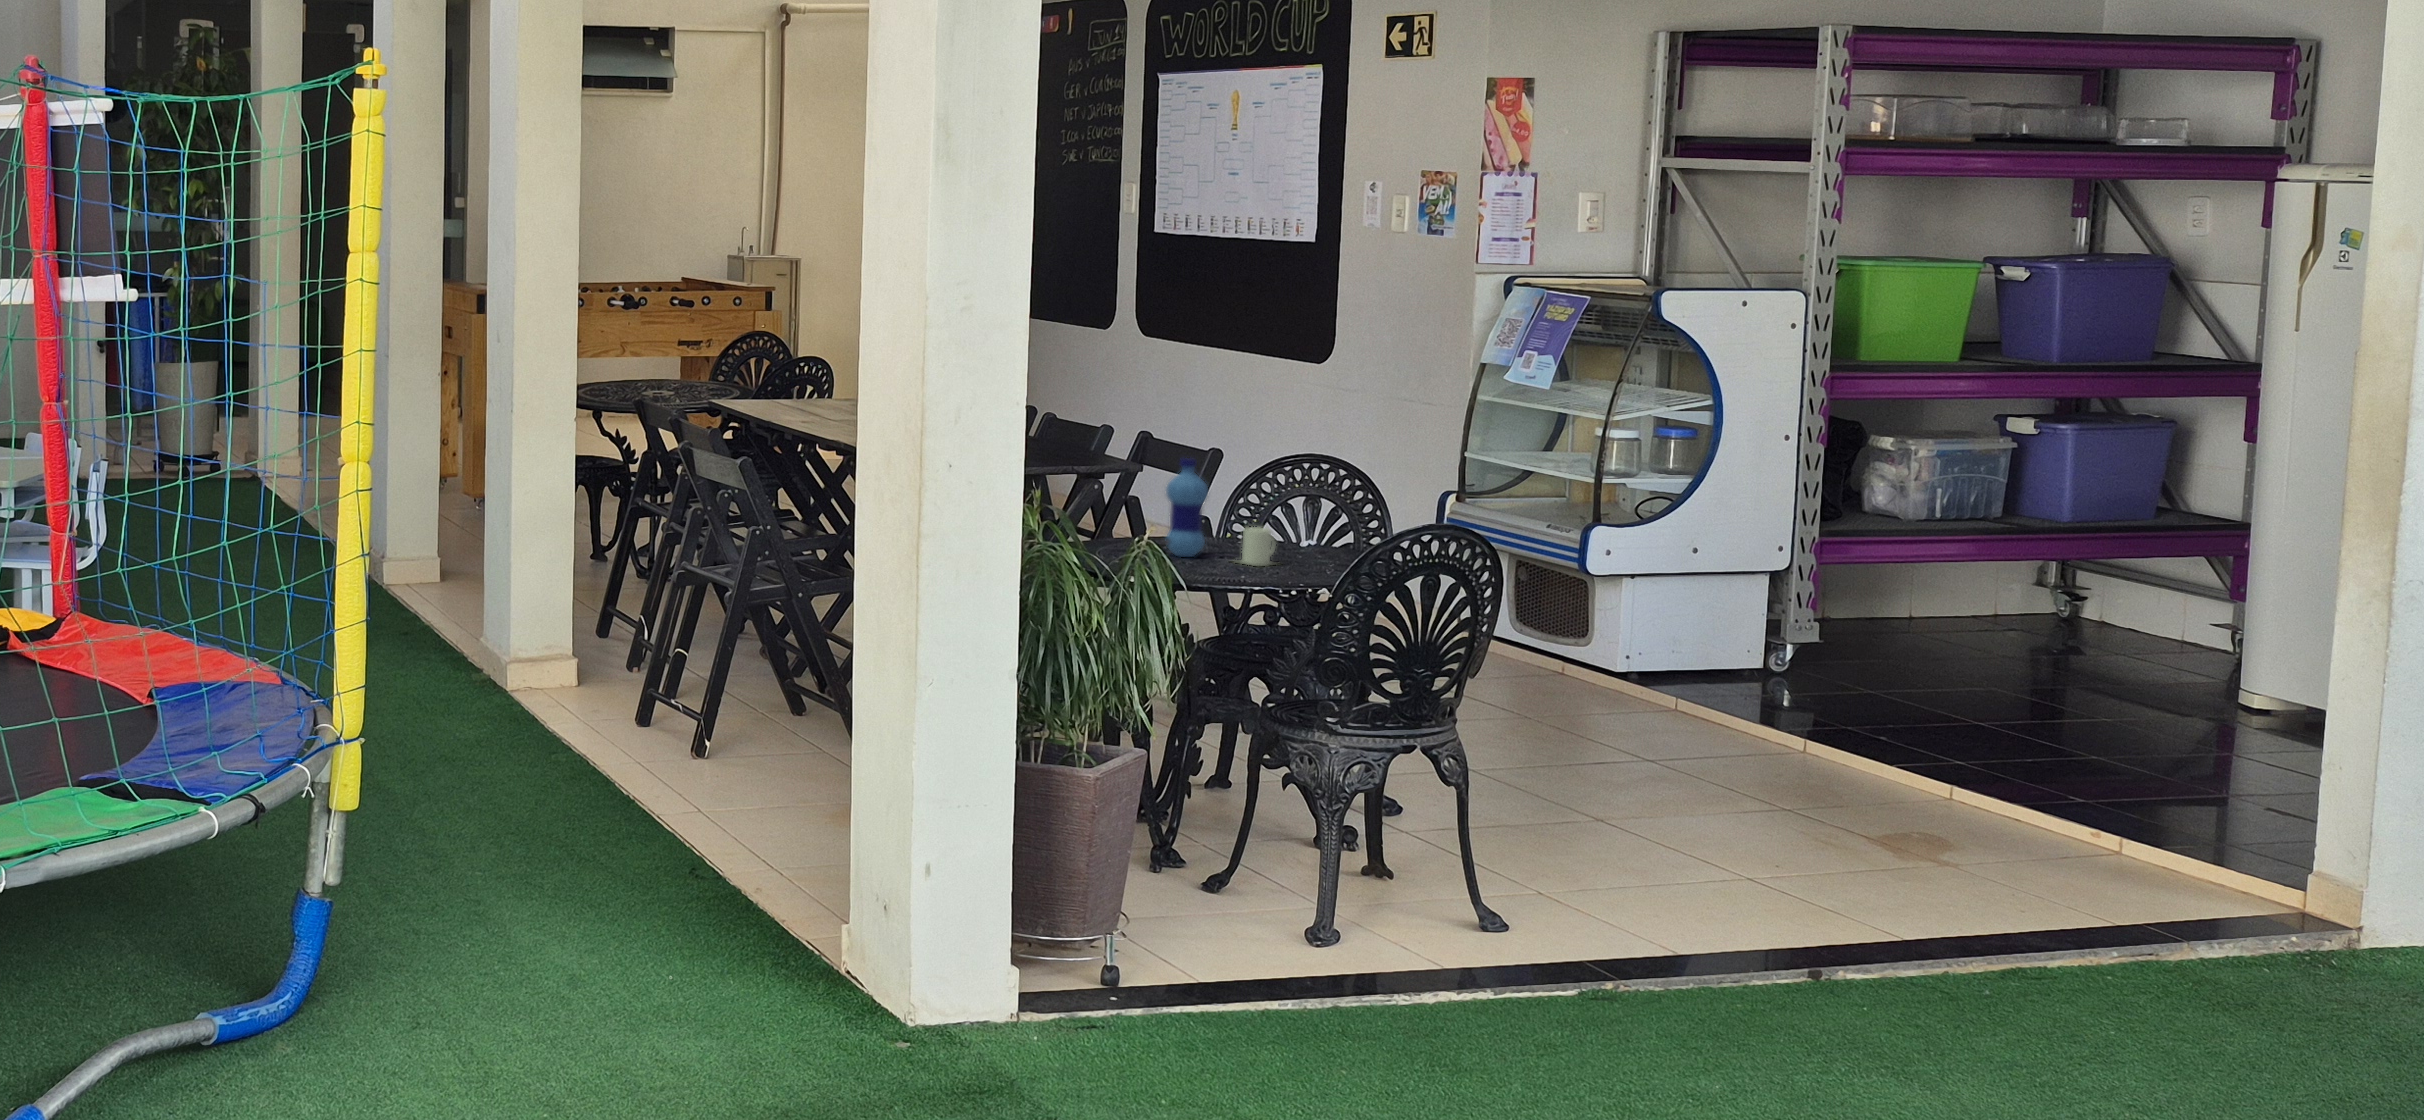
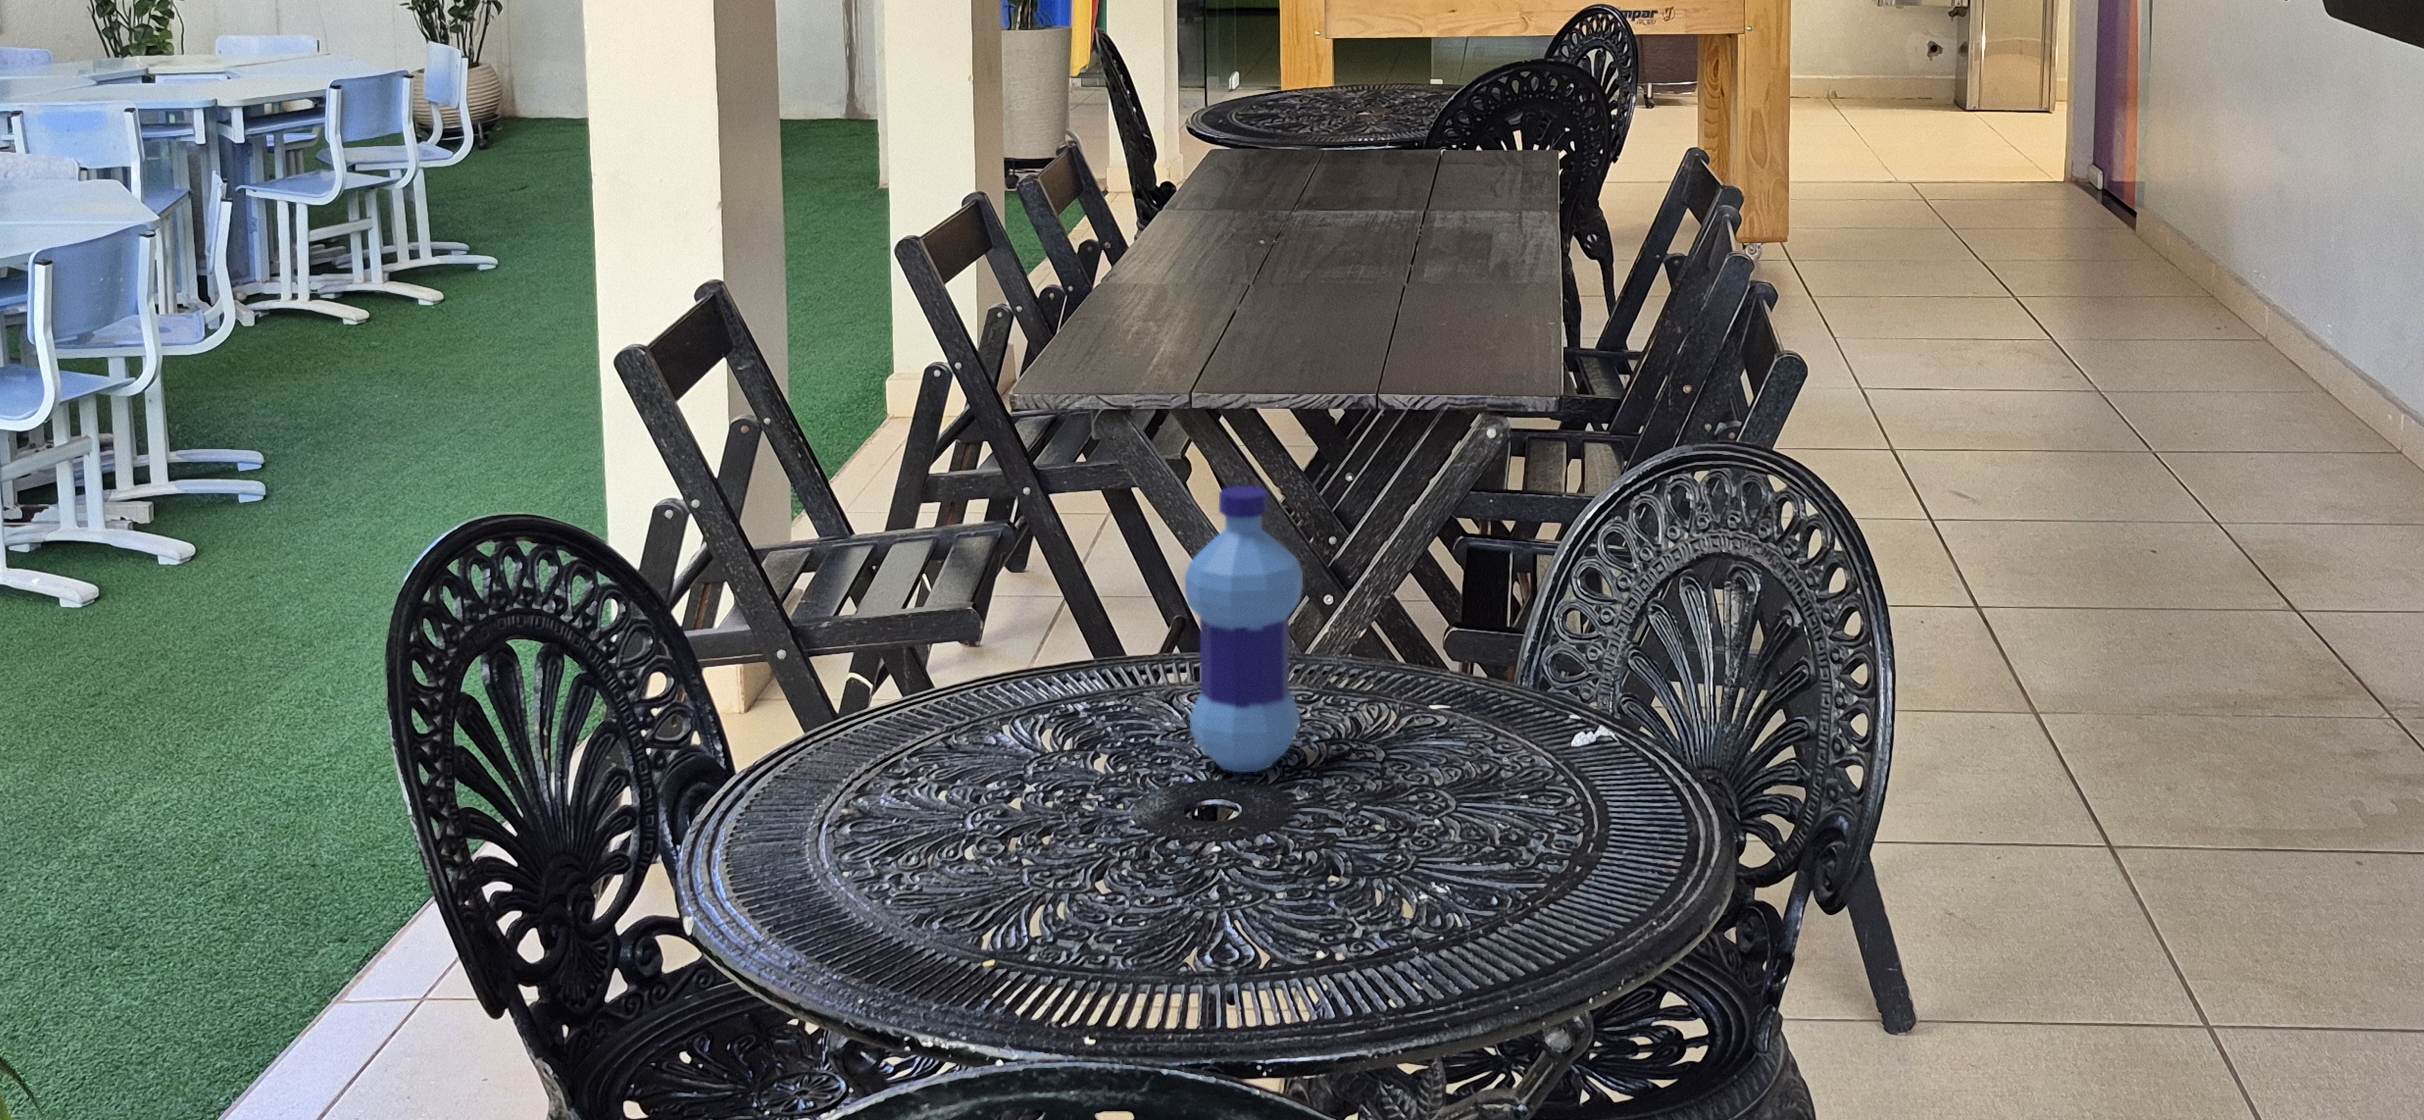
mug: present [1237,527,1276,566] -> none [1313,711,1465,849]

